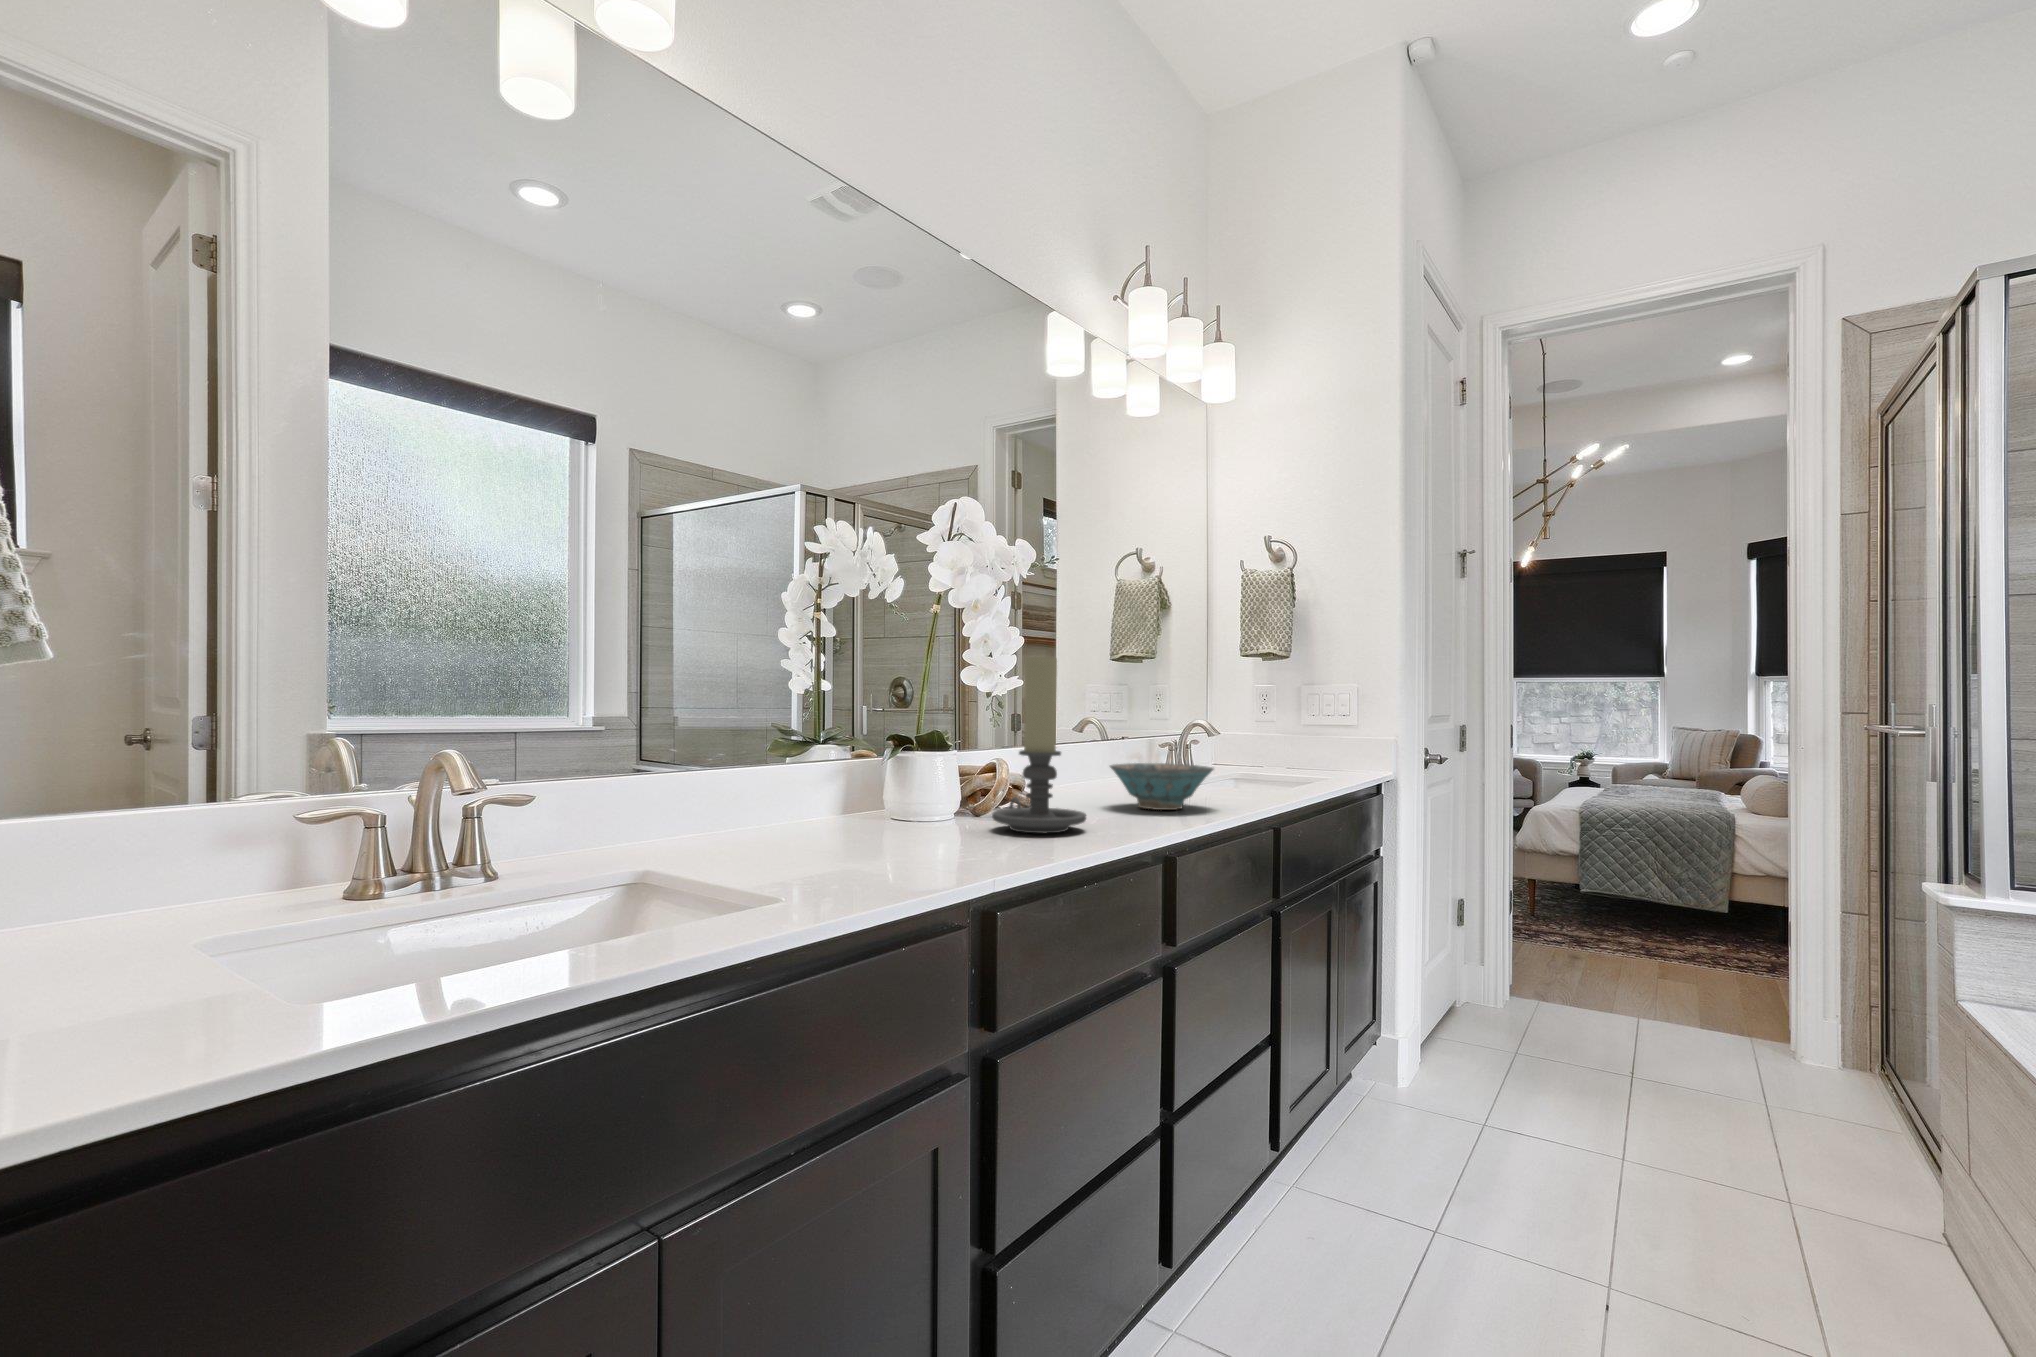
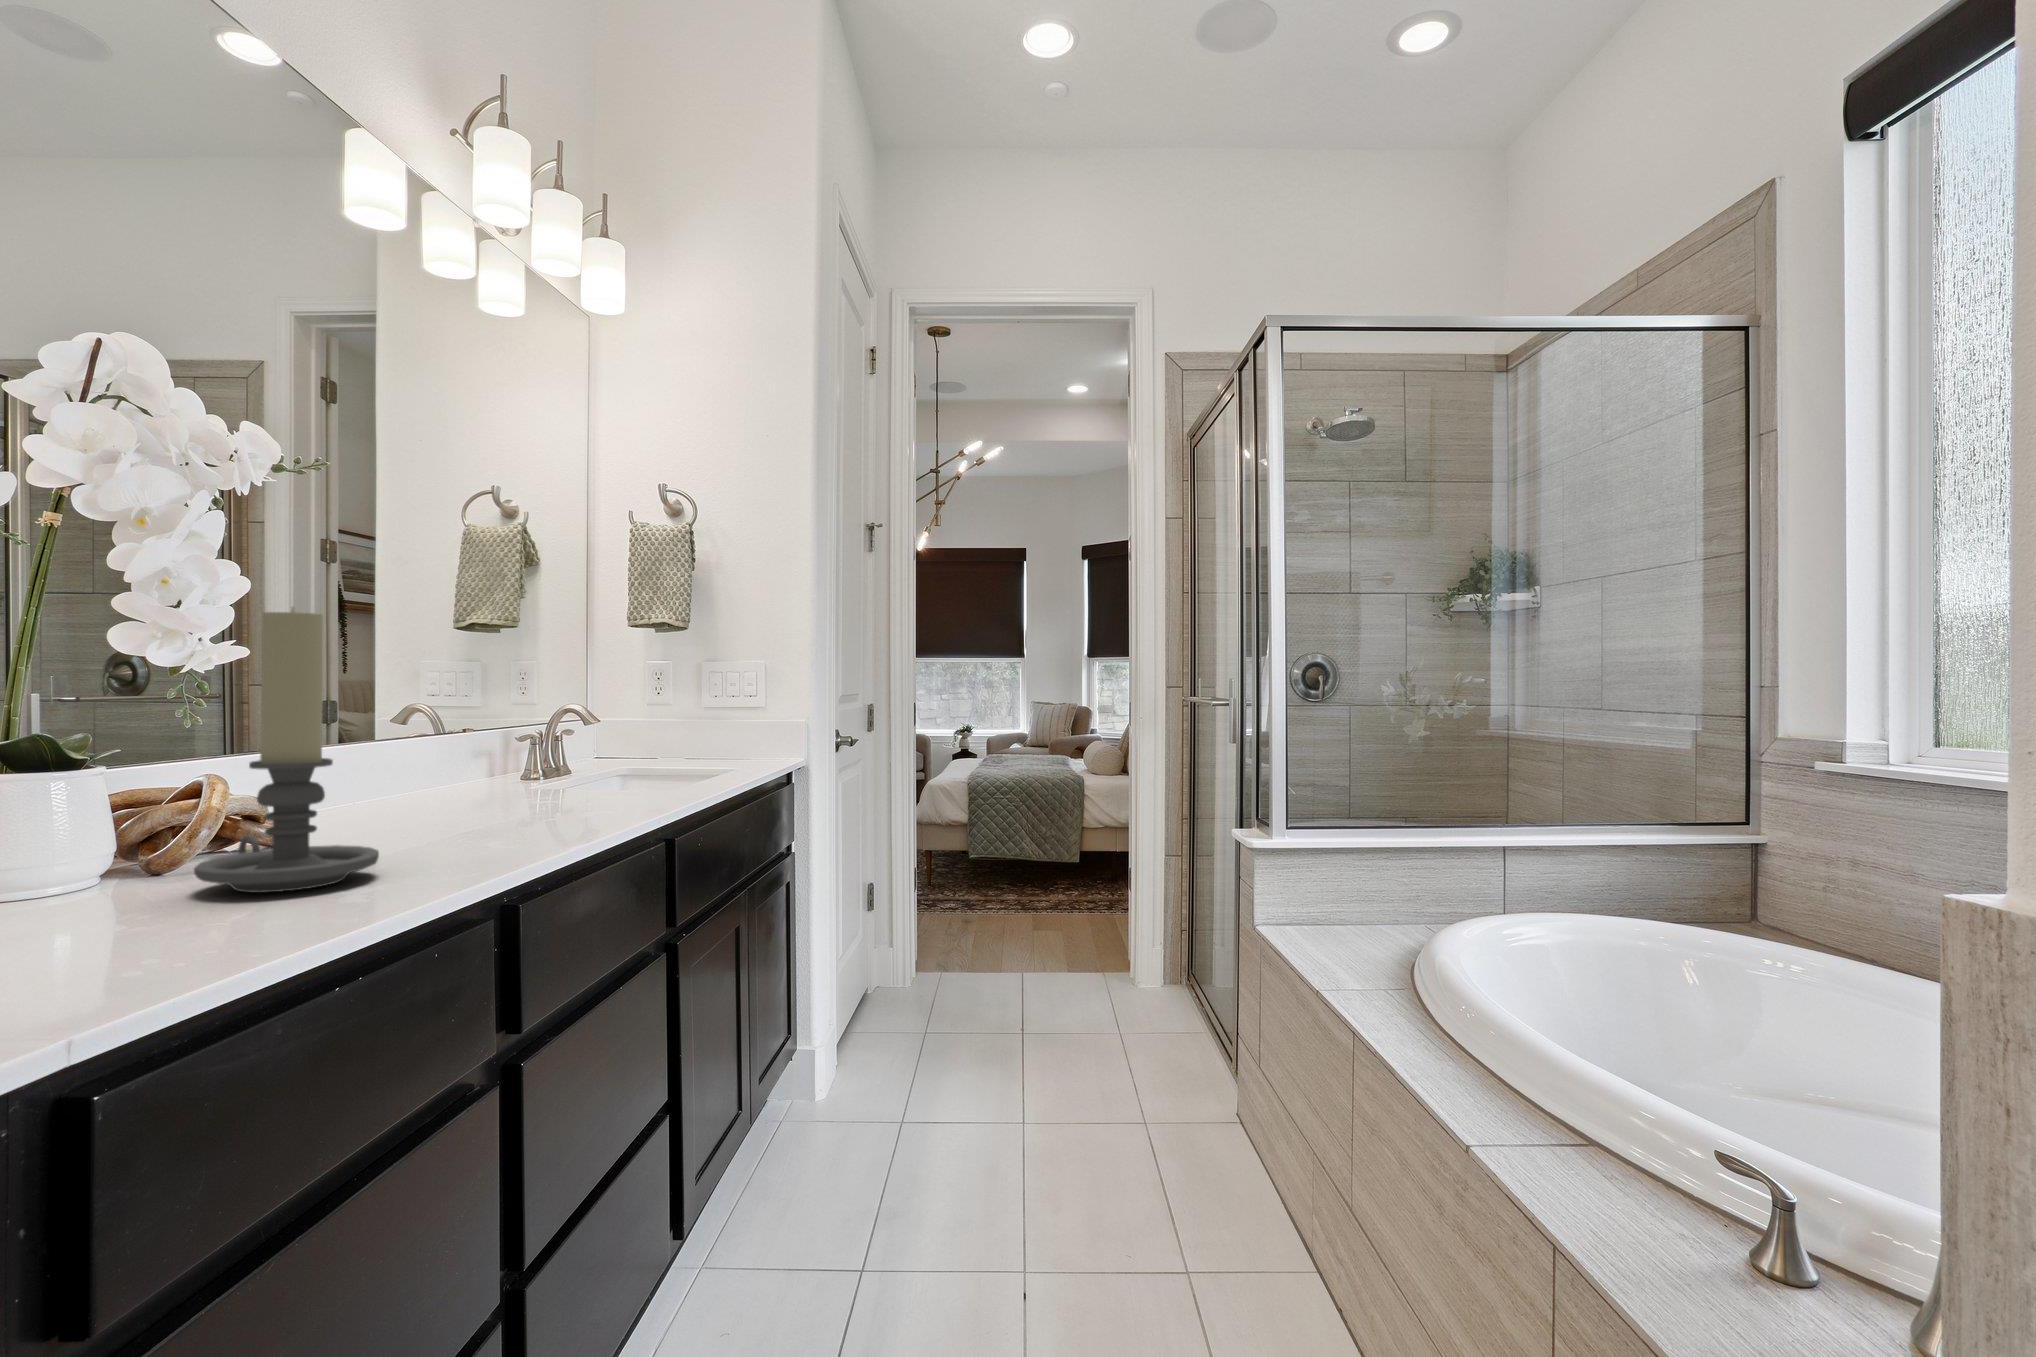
ceramic bowl: present [1110,763,1214,810] -> none [430,764,591,830]

